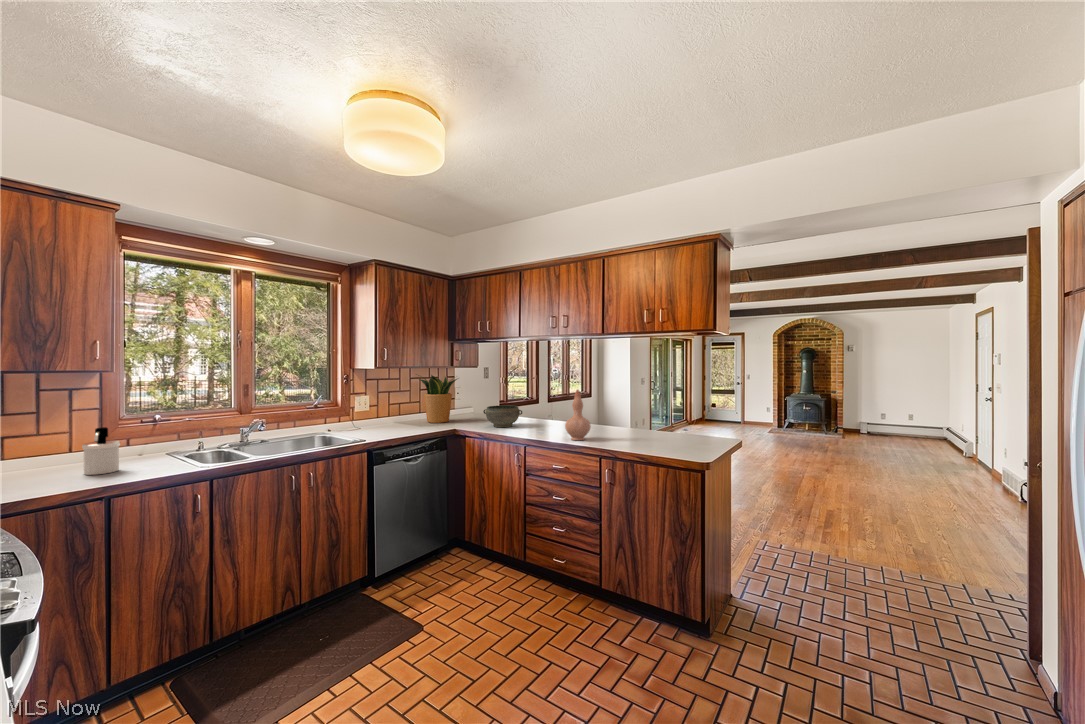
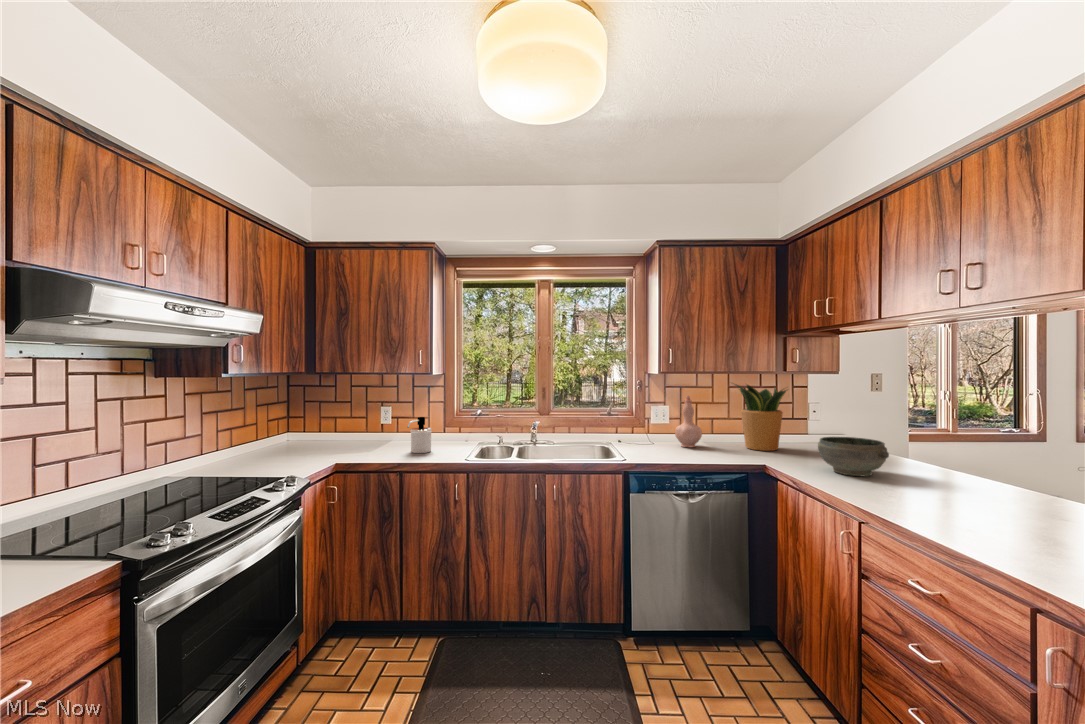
vase: present [565,390,591,440] -> present [675,396,702,447]

